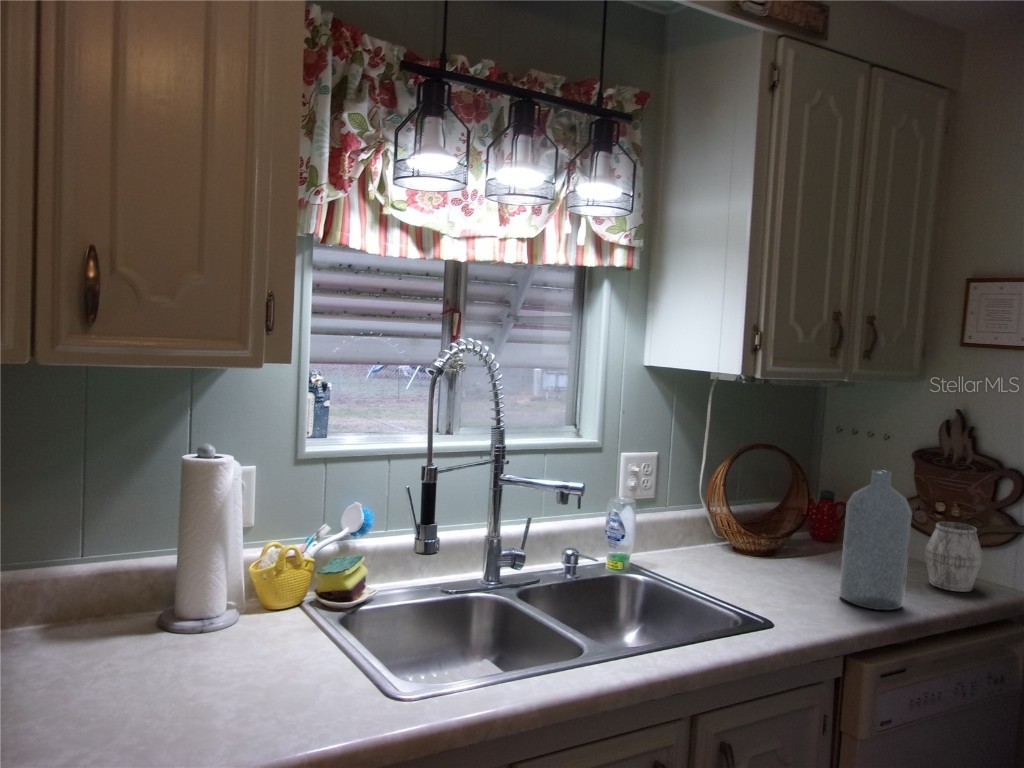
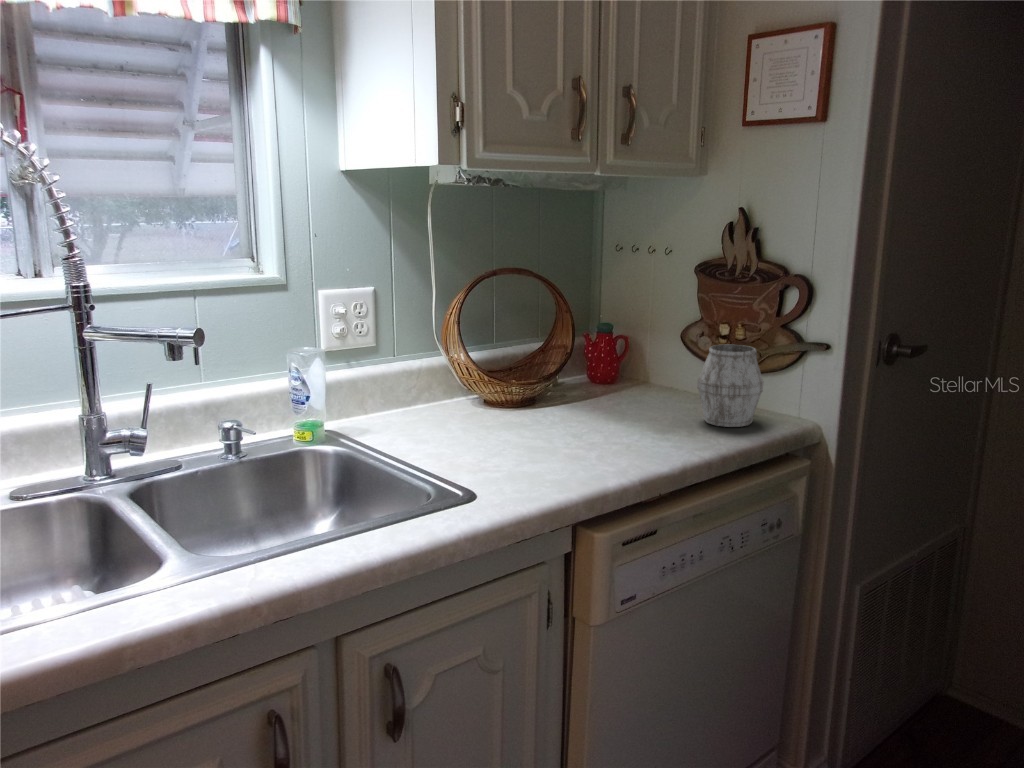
bottle: present [839,470,912,610] -> none [583,281,664,460]

